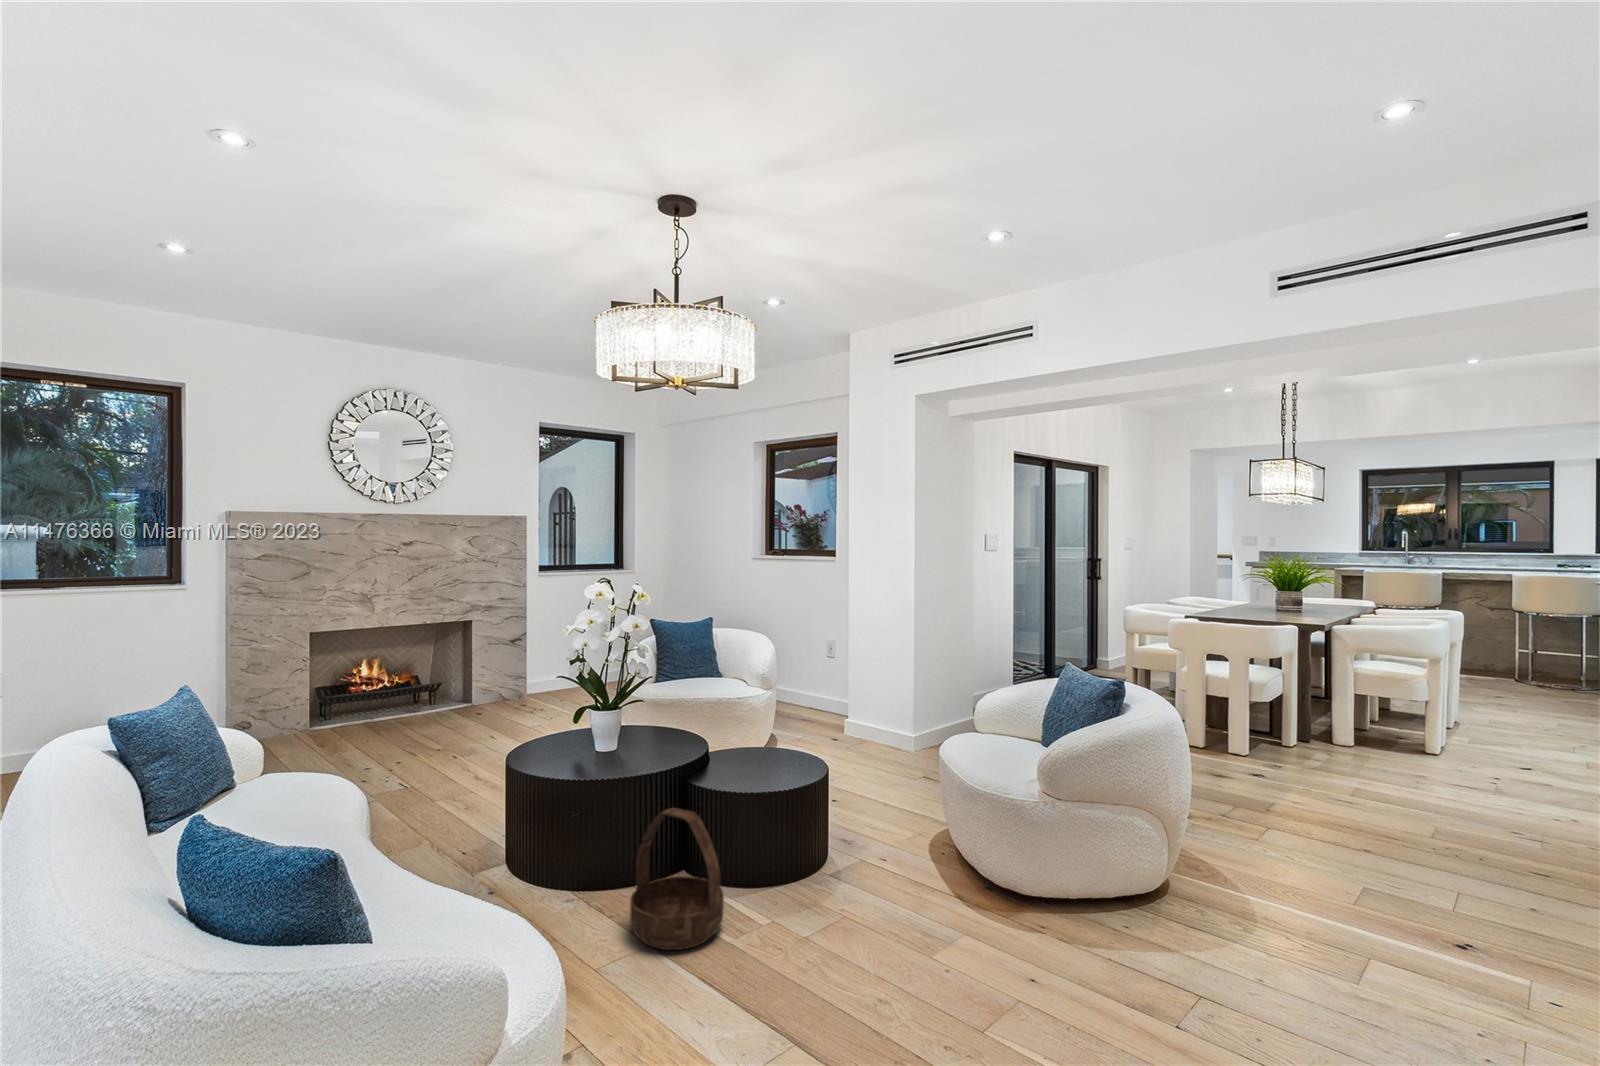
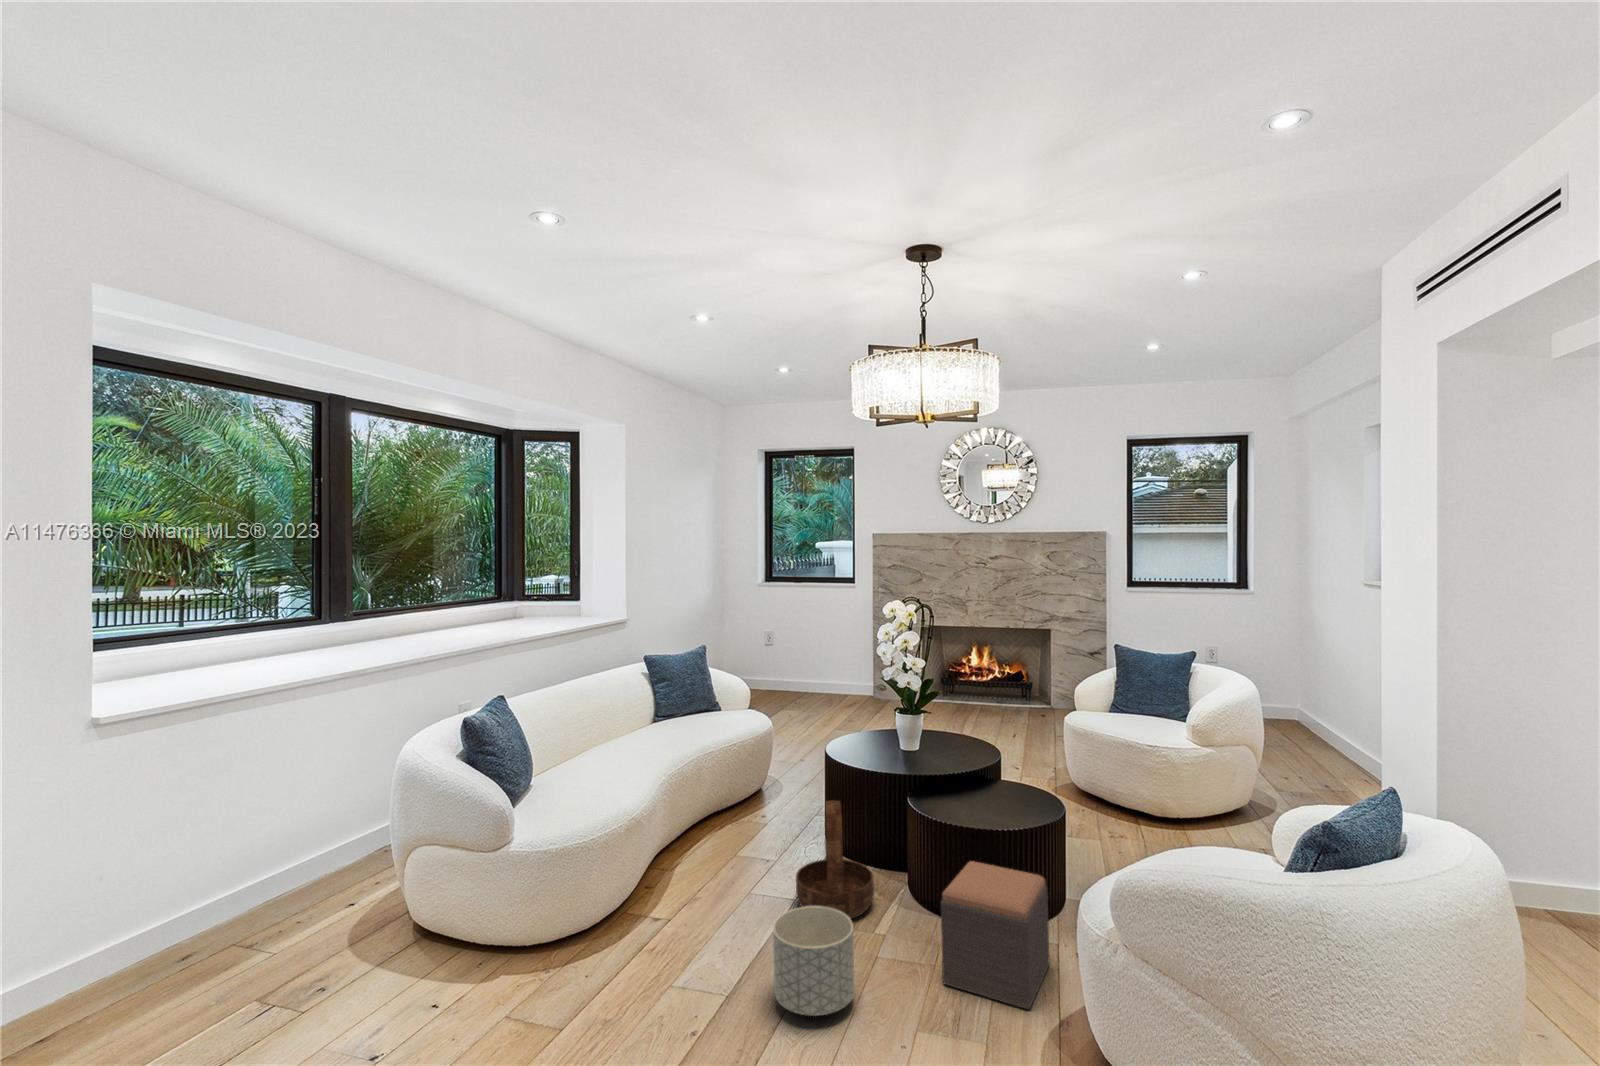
footstool: none [821,802,926,925] -> present [941,861,1050,1009]
planter: none [787,893,874,1007] -> present [773,906,855,1016]

